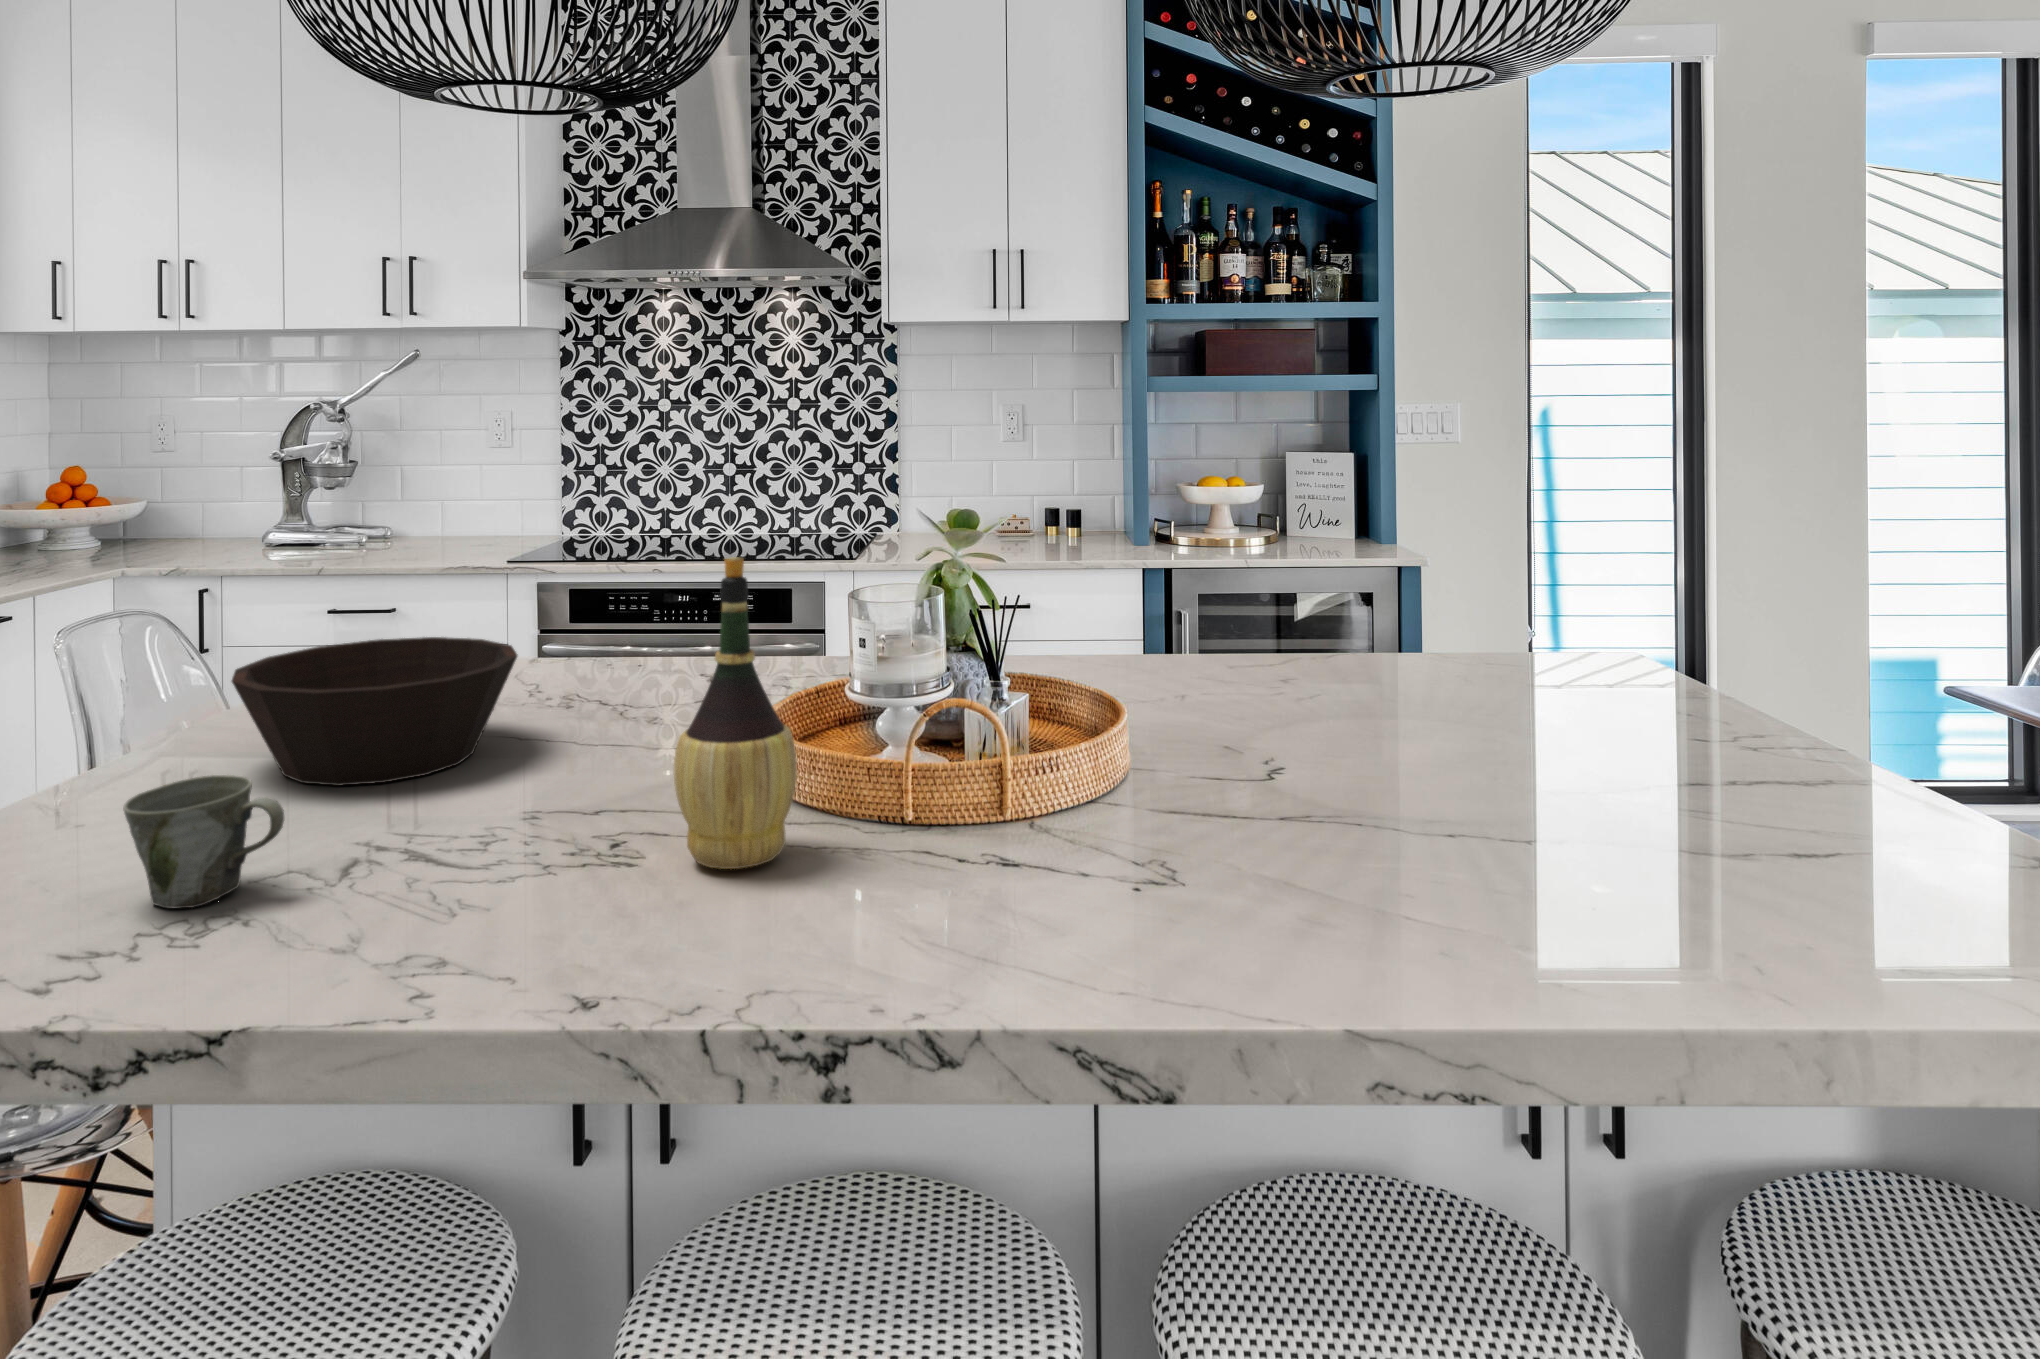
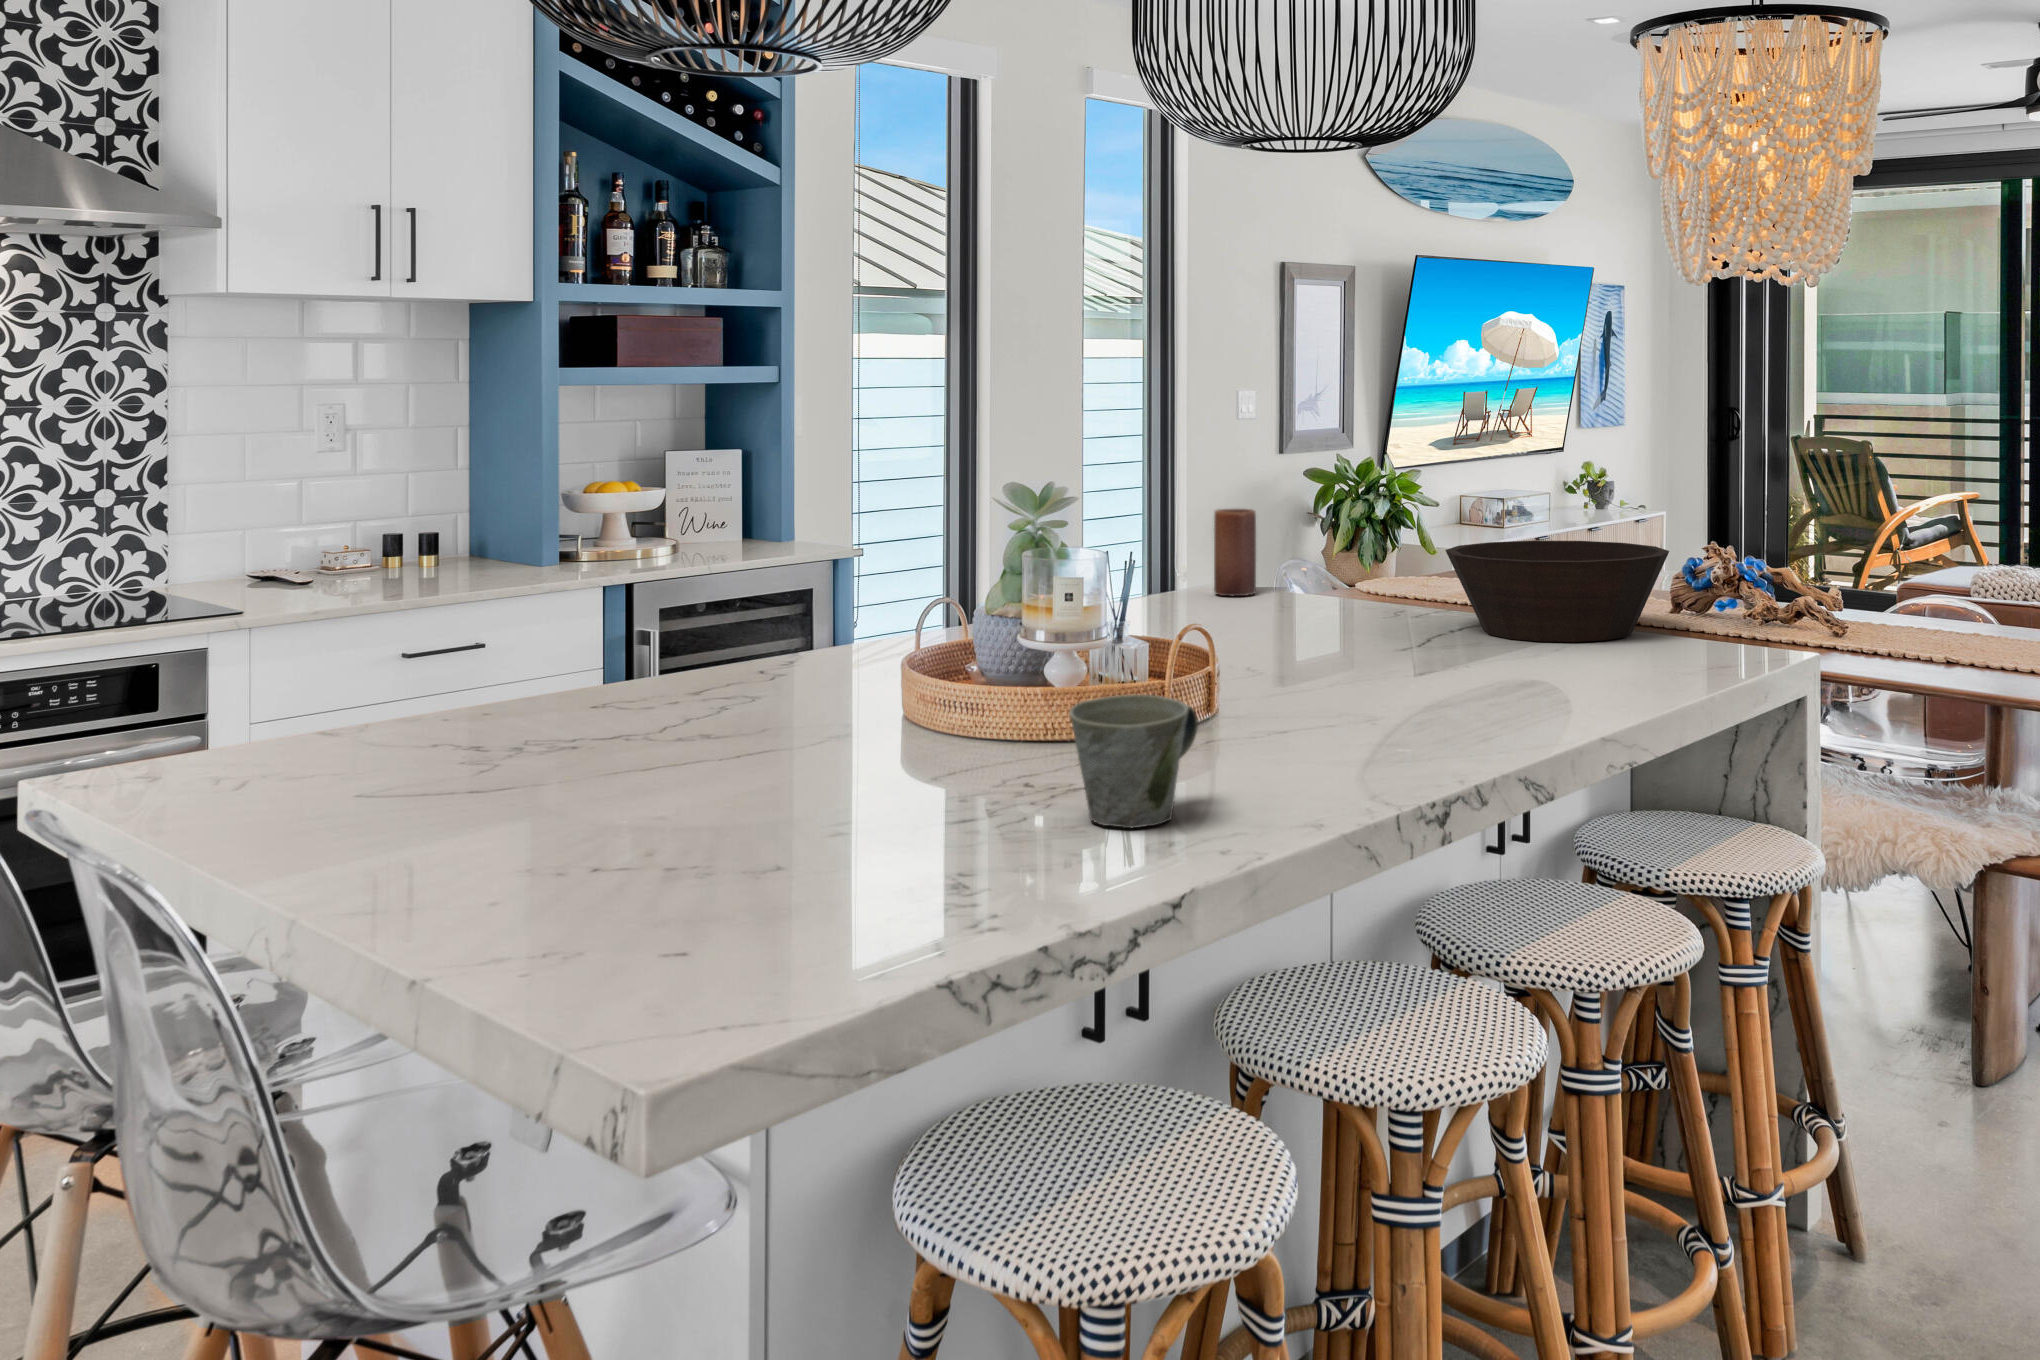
wine bottle: present [674,557,797,869] -> none [1286,451,1393,720]
candle: none [1374,579,1425,686] -> present [1214,509,1256,596]
bowl: present [232,637,518,786] -> present [1445,541,1669,642]

